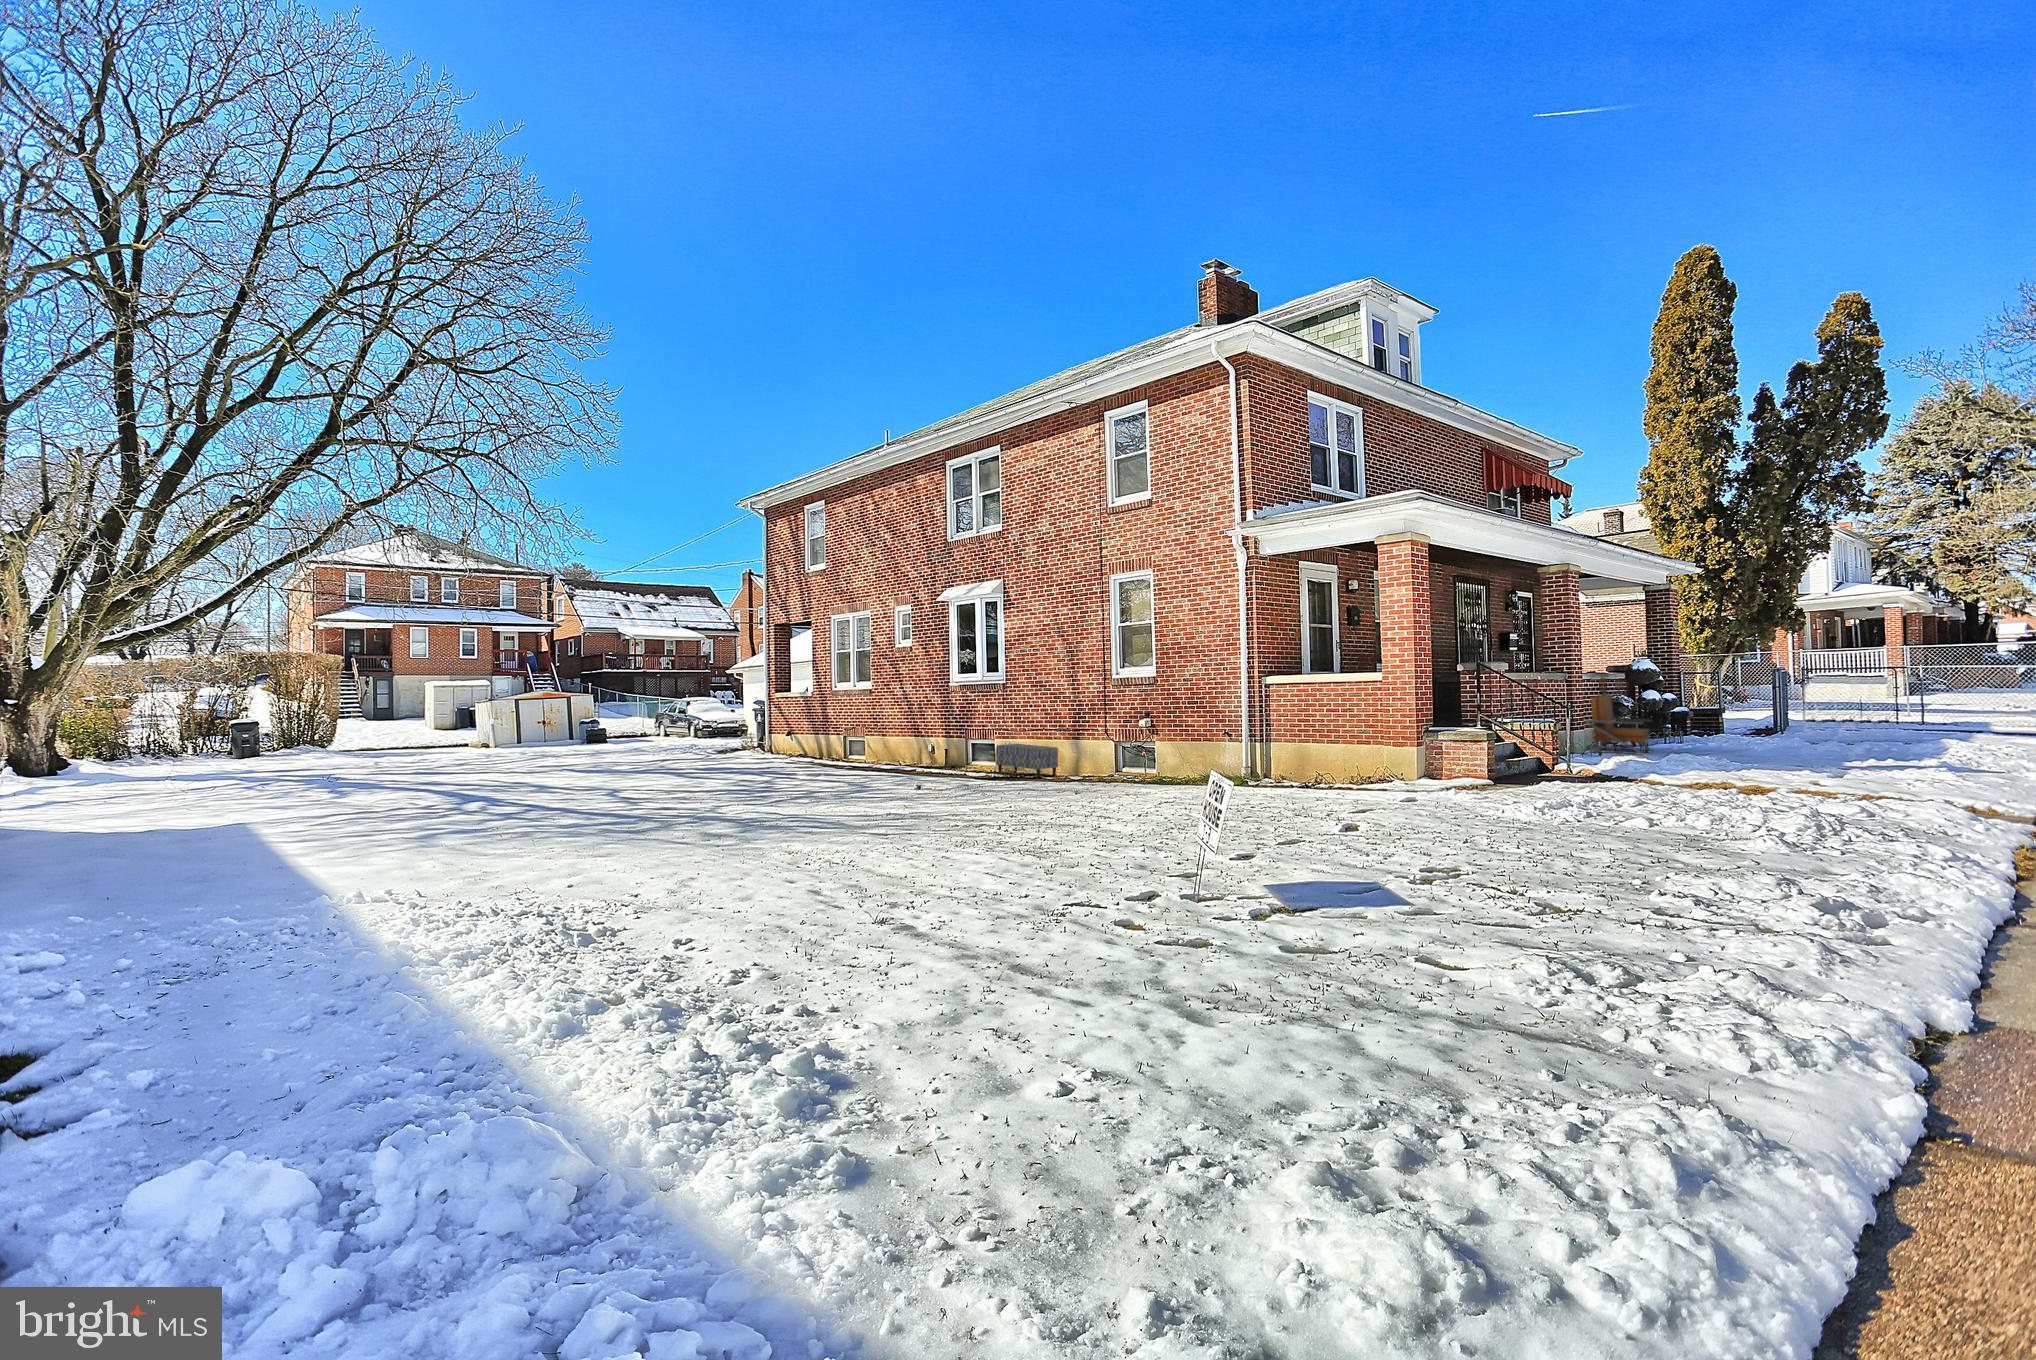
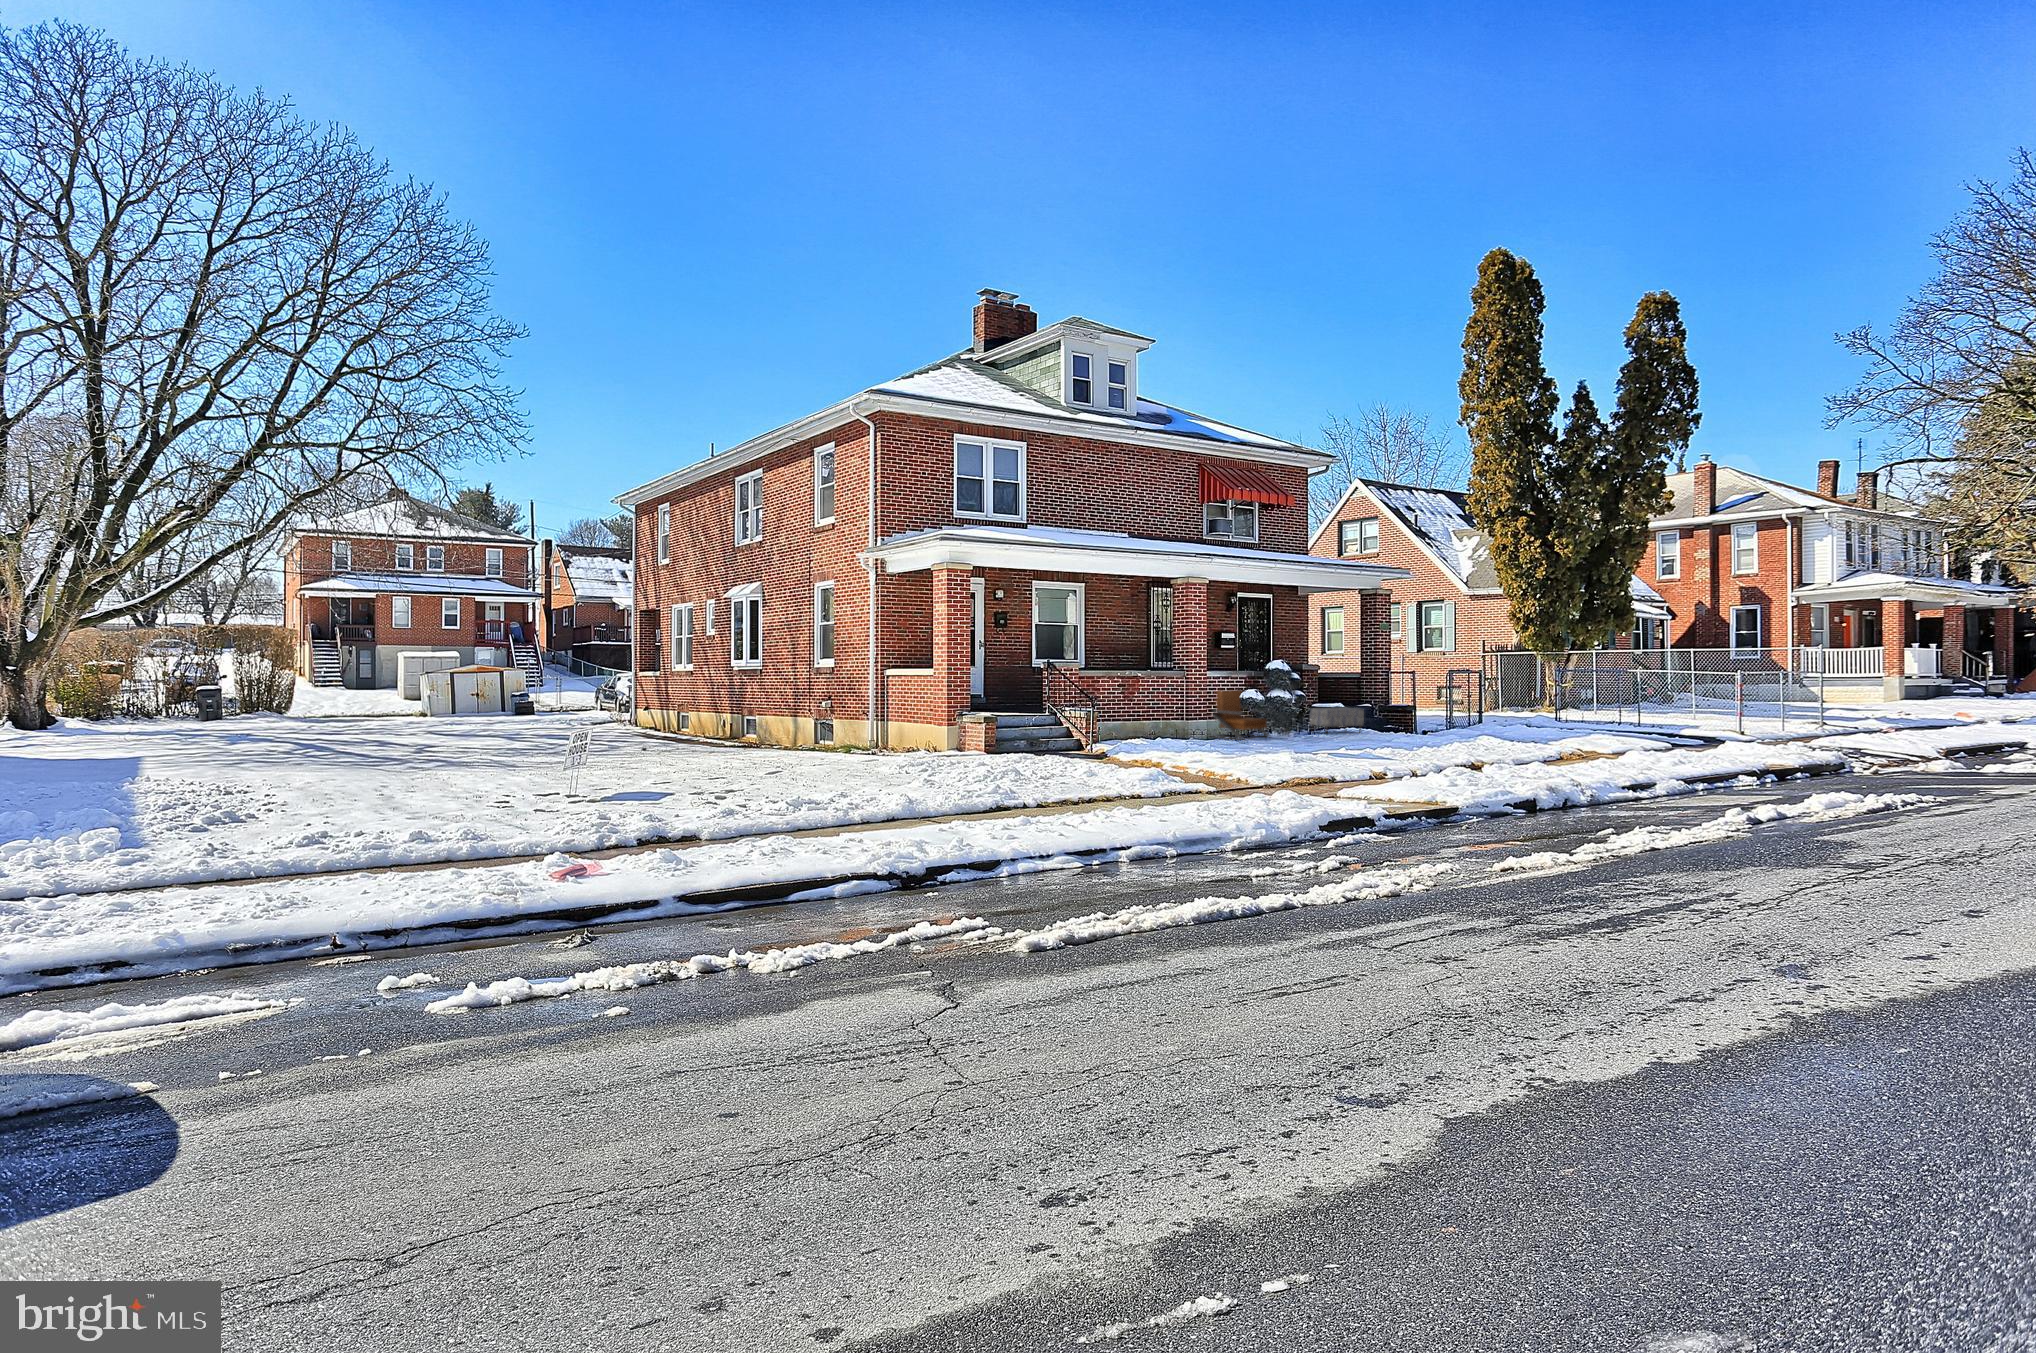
bench: present [996,744,1058,777] -> present [1310,707,1364,733]

